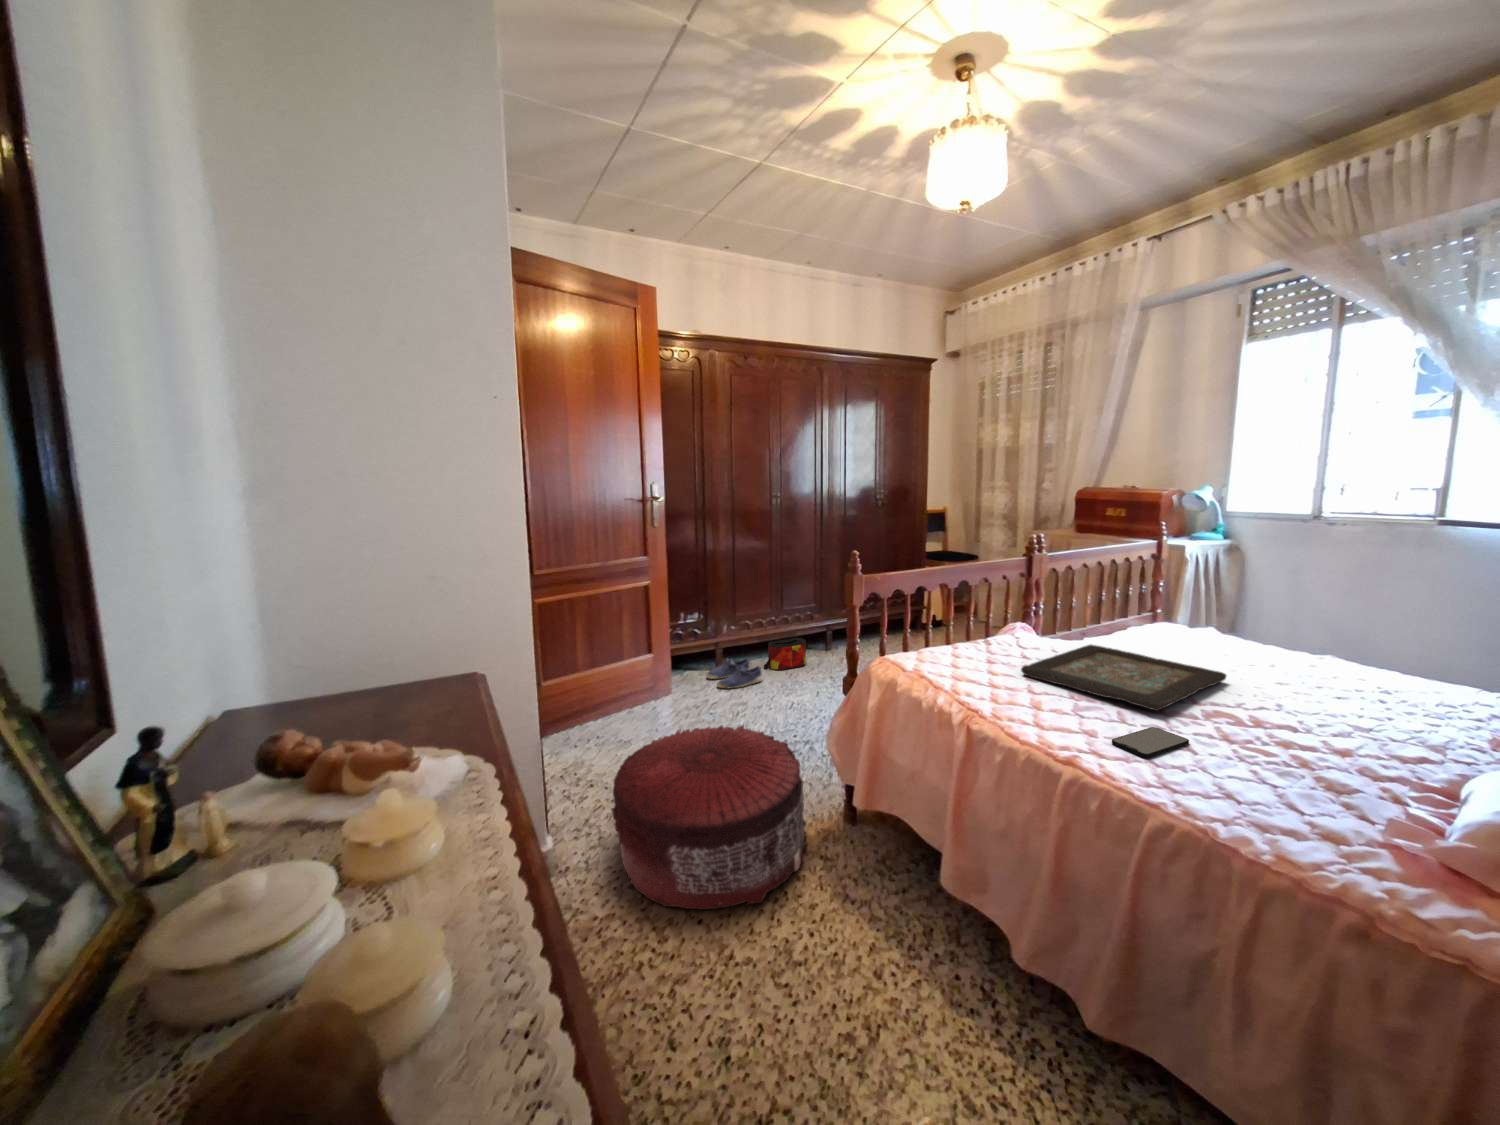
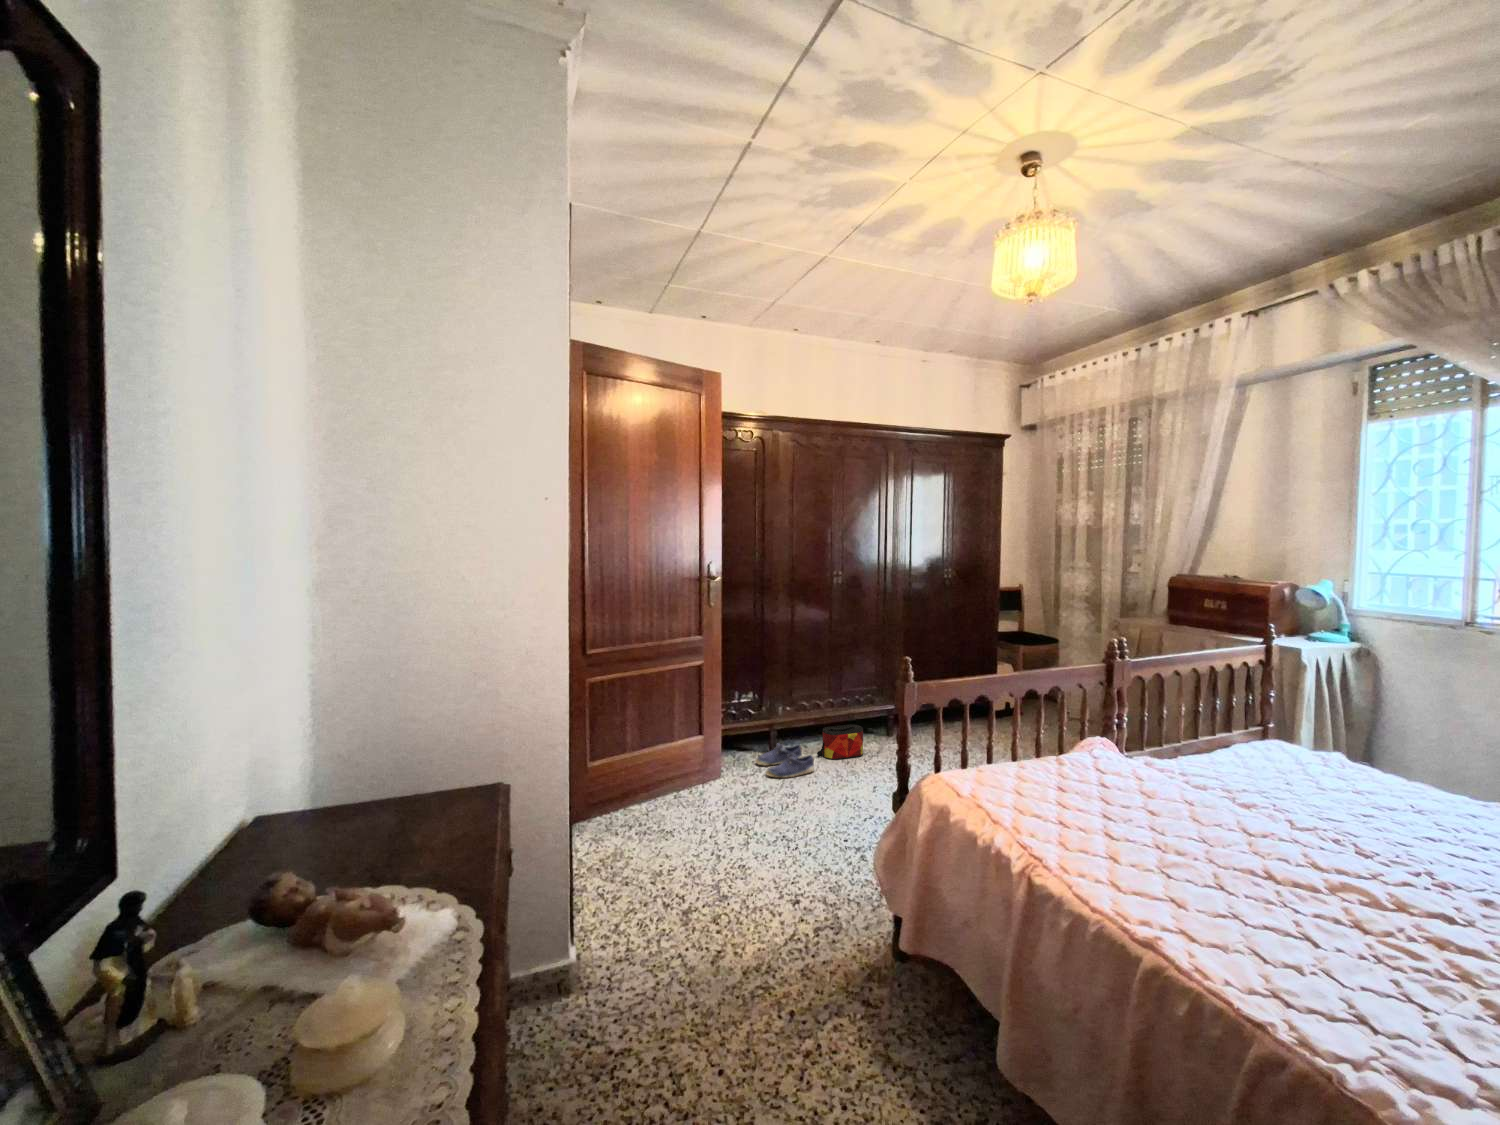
decorative tray: present [1021,645,1226,711] -> none [1097,775,1357,879]
pouf: present [611,725,807,909] -> none [637,831,850,1056]
smartphone: present [1112,727,1189,757] -> none [1205,902,1306,947]

